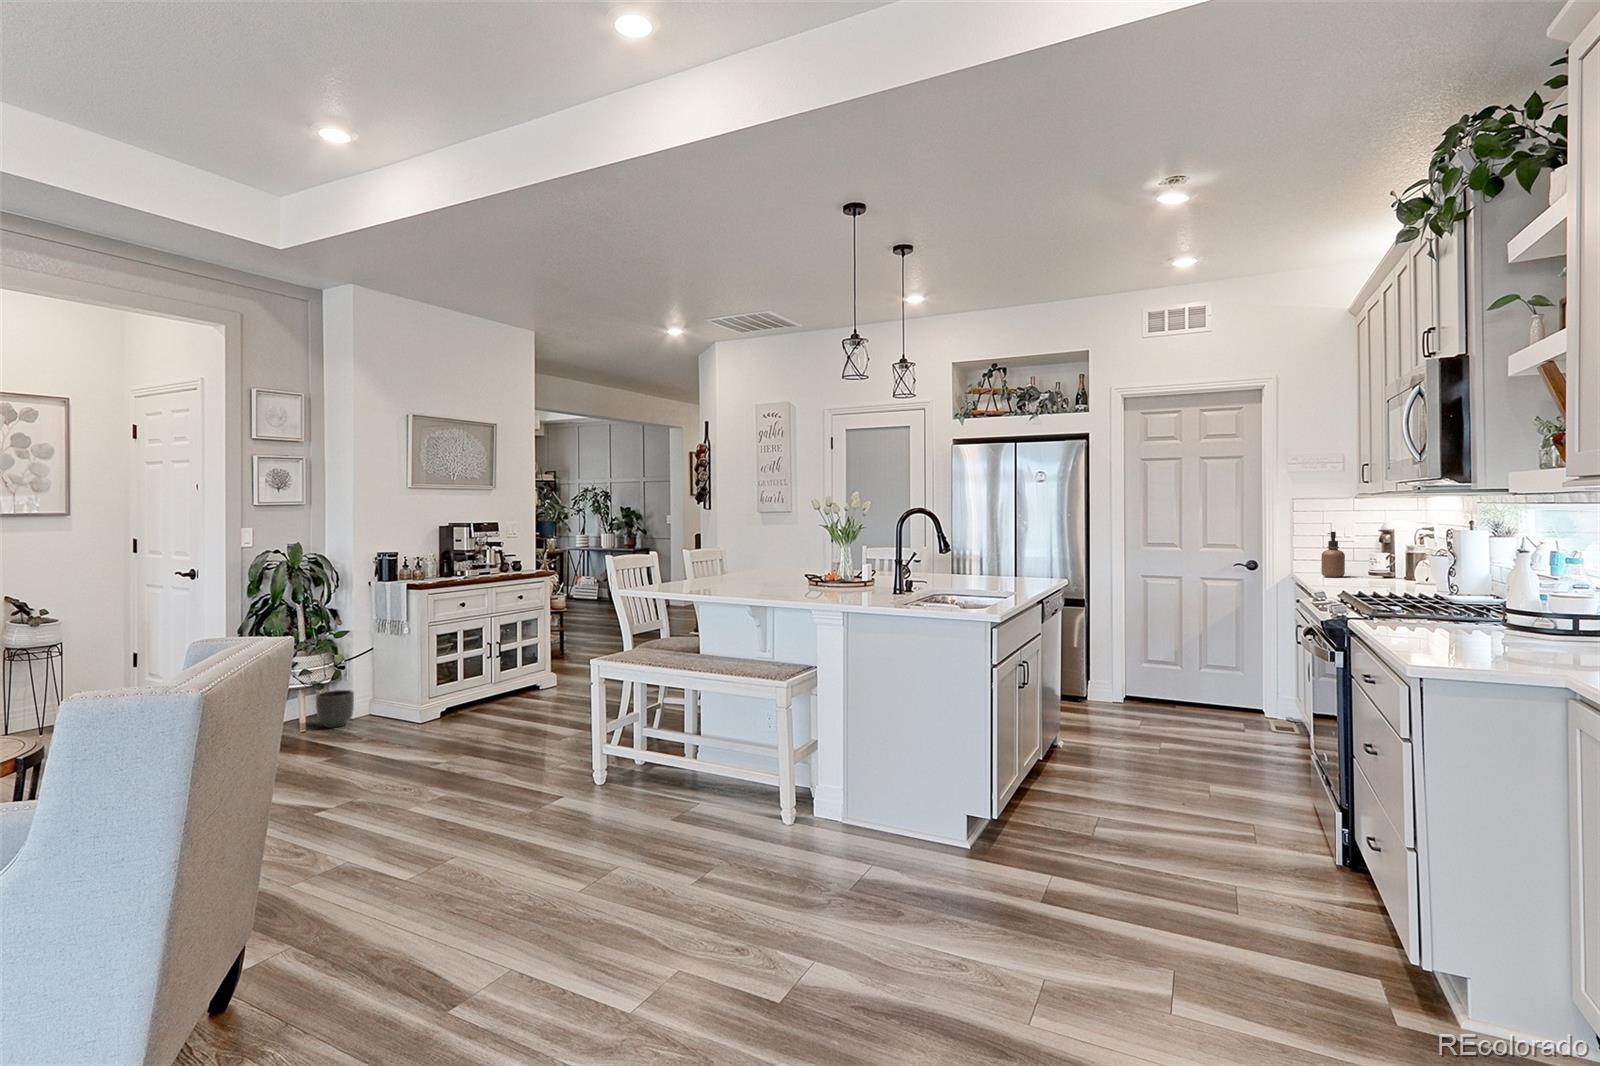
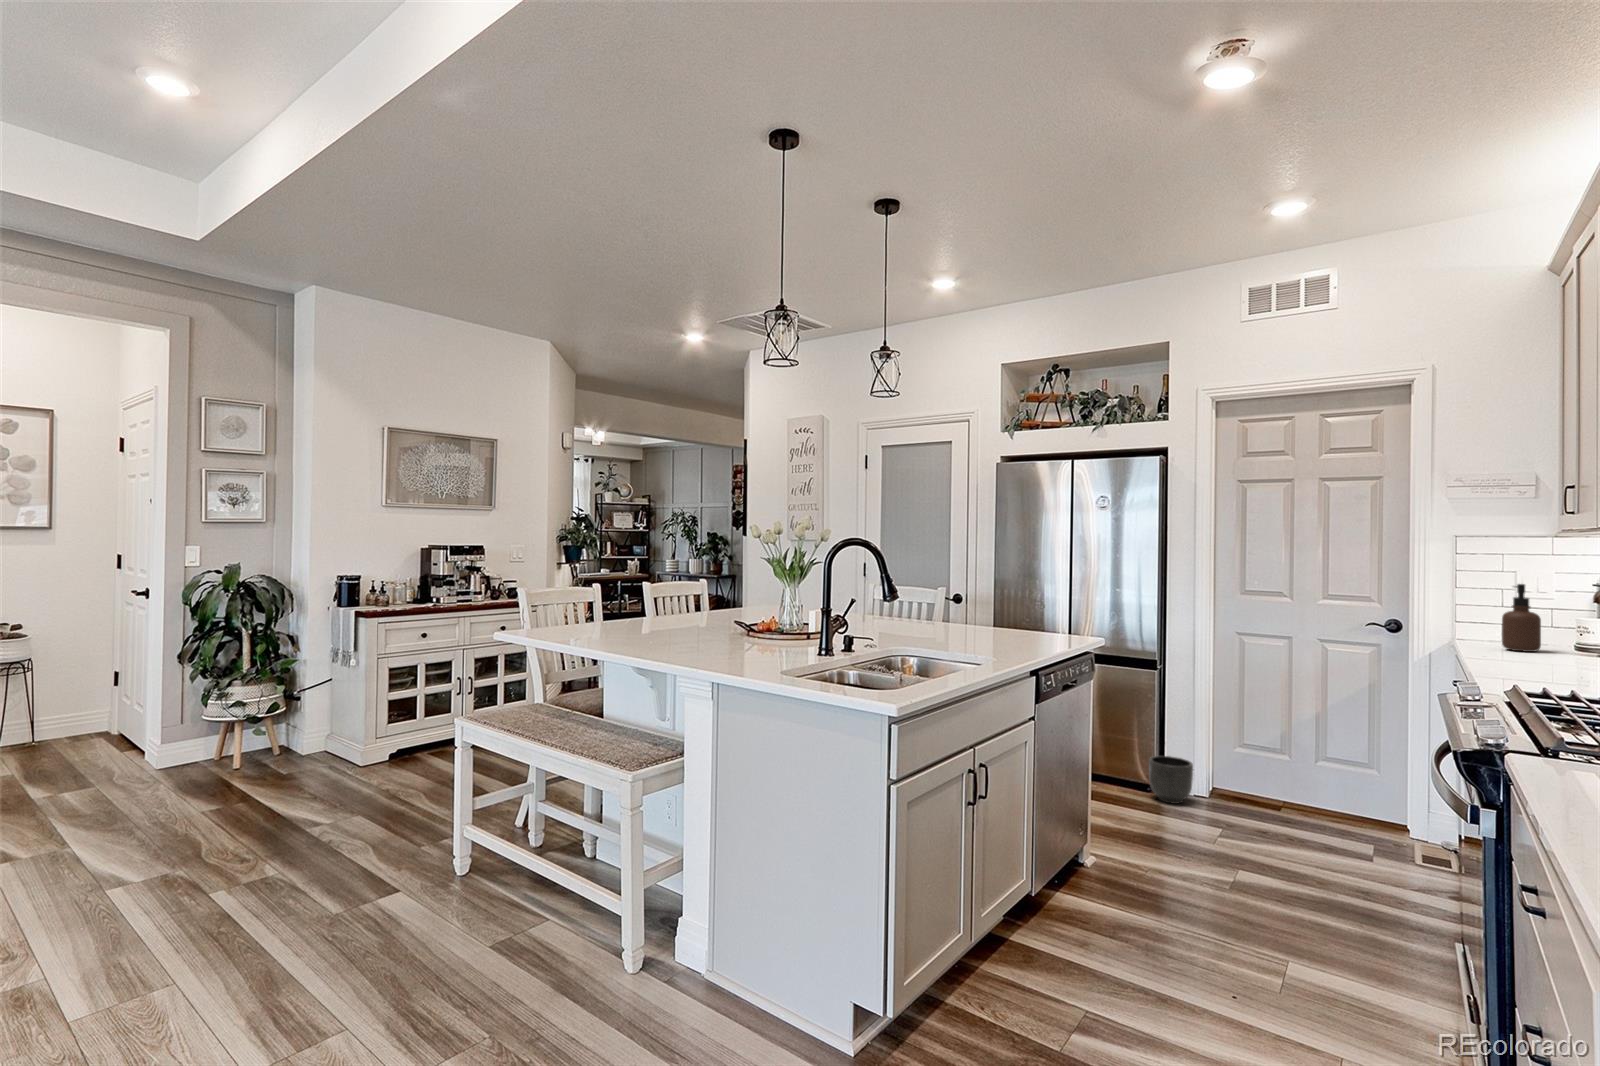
planter: present [316,690,354,728] -> present [1149,756,1193,804]

